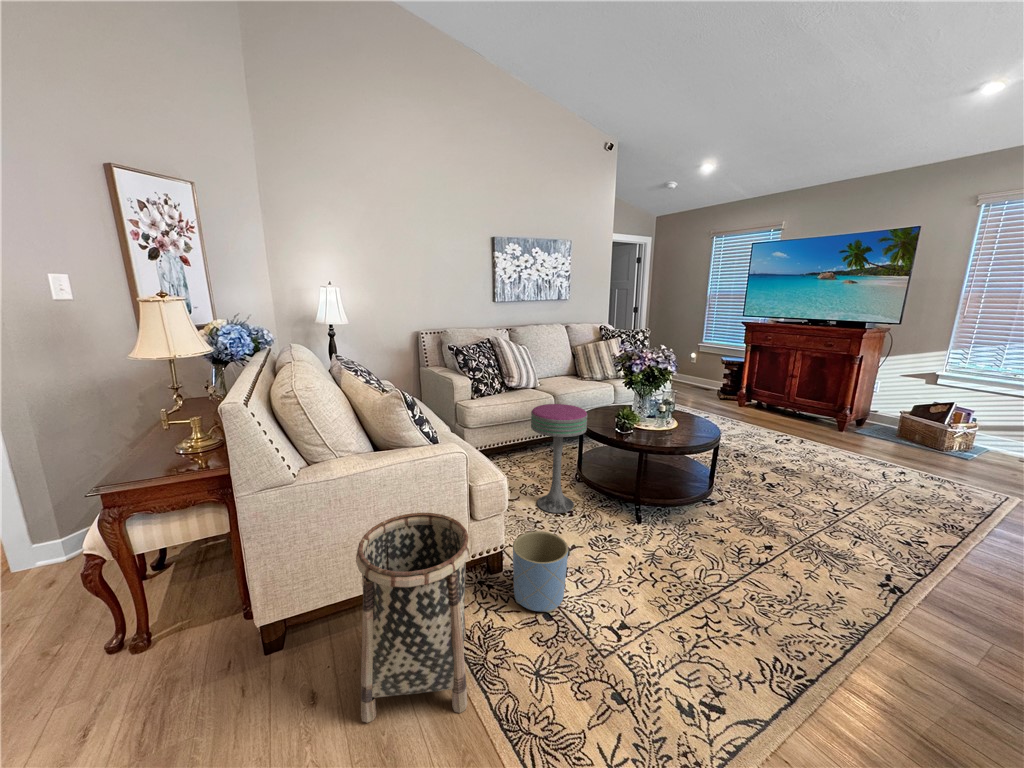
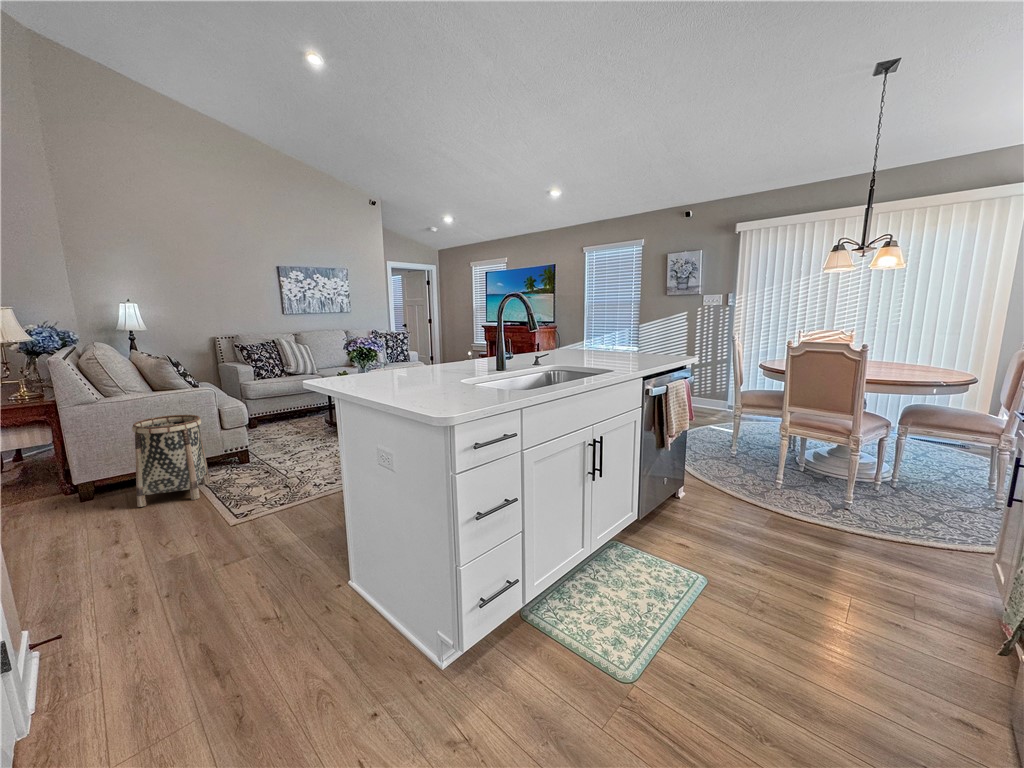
bar stool: present [531,404,587,513] -> none [280,375,319,441]
planter: present [513,531,568,613] -> none [244,434,279,472]

